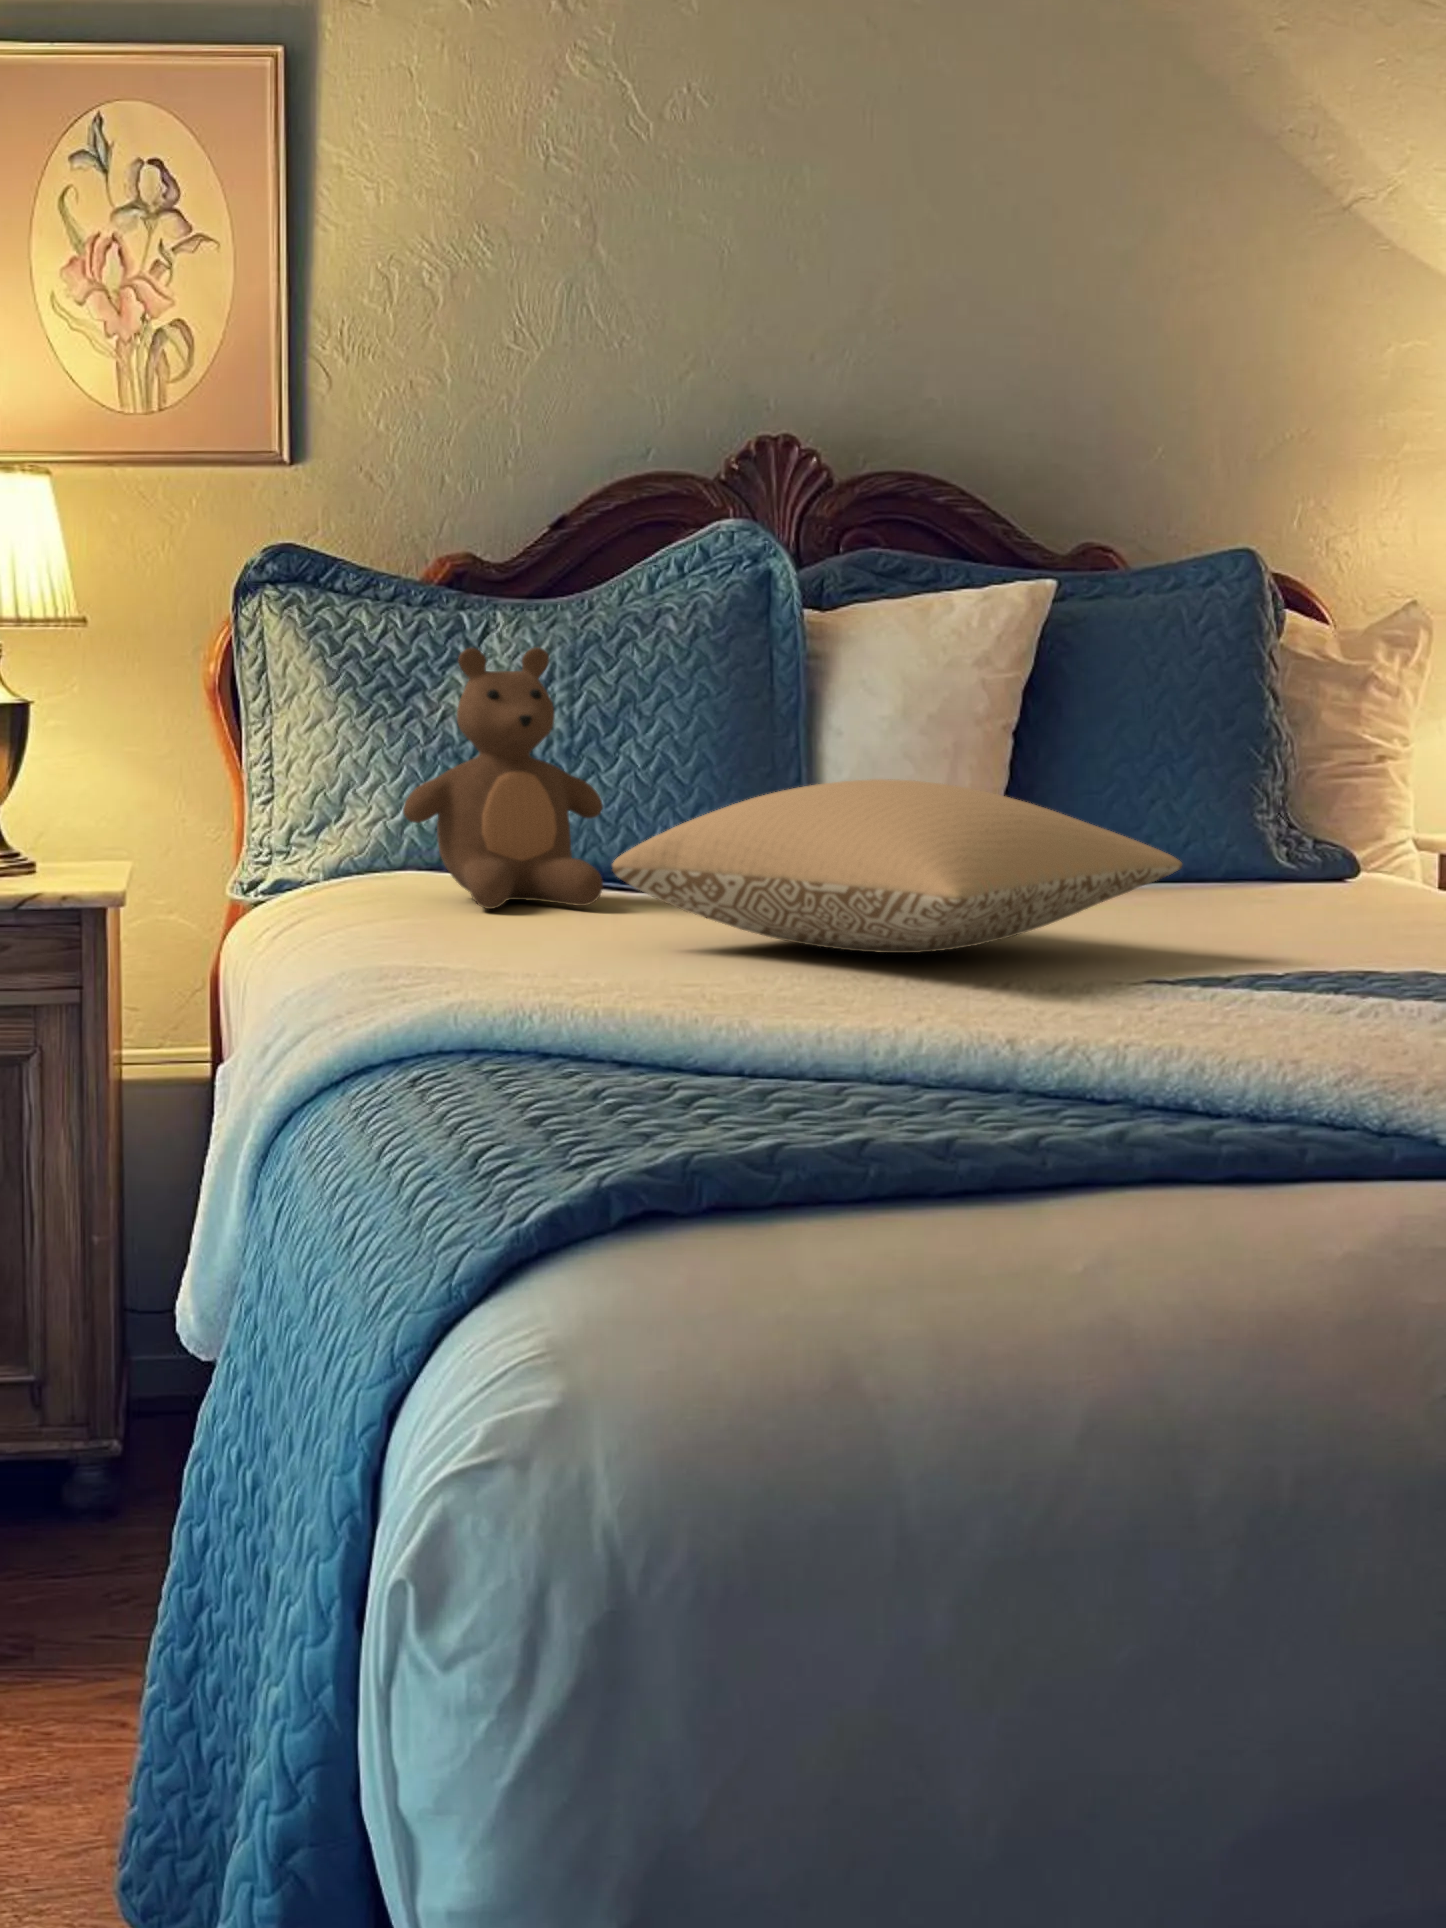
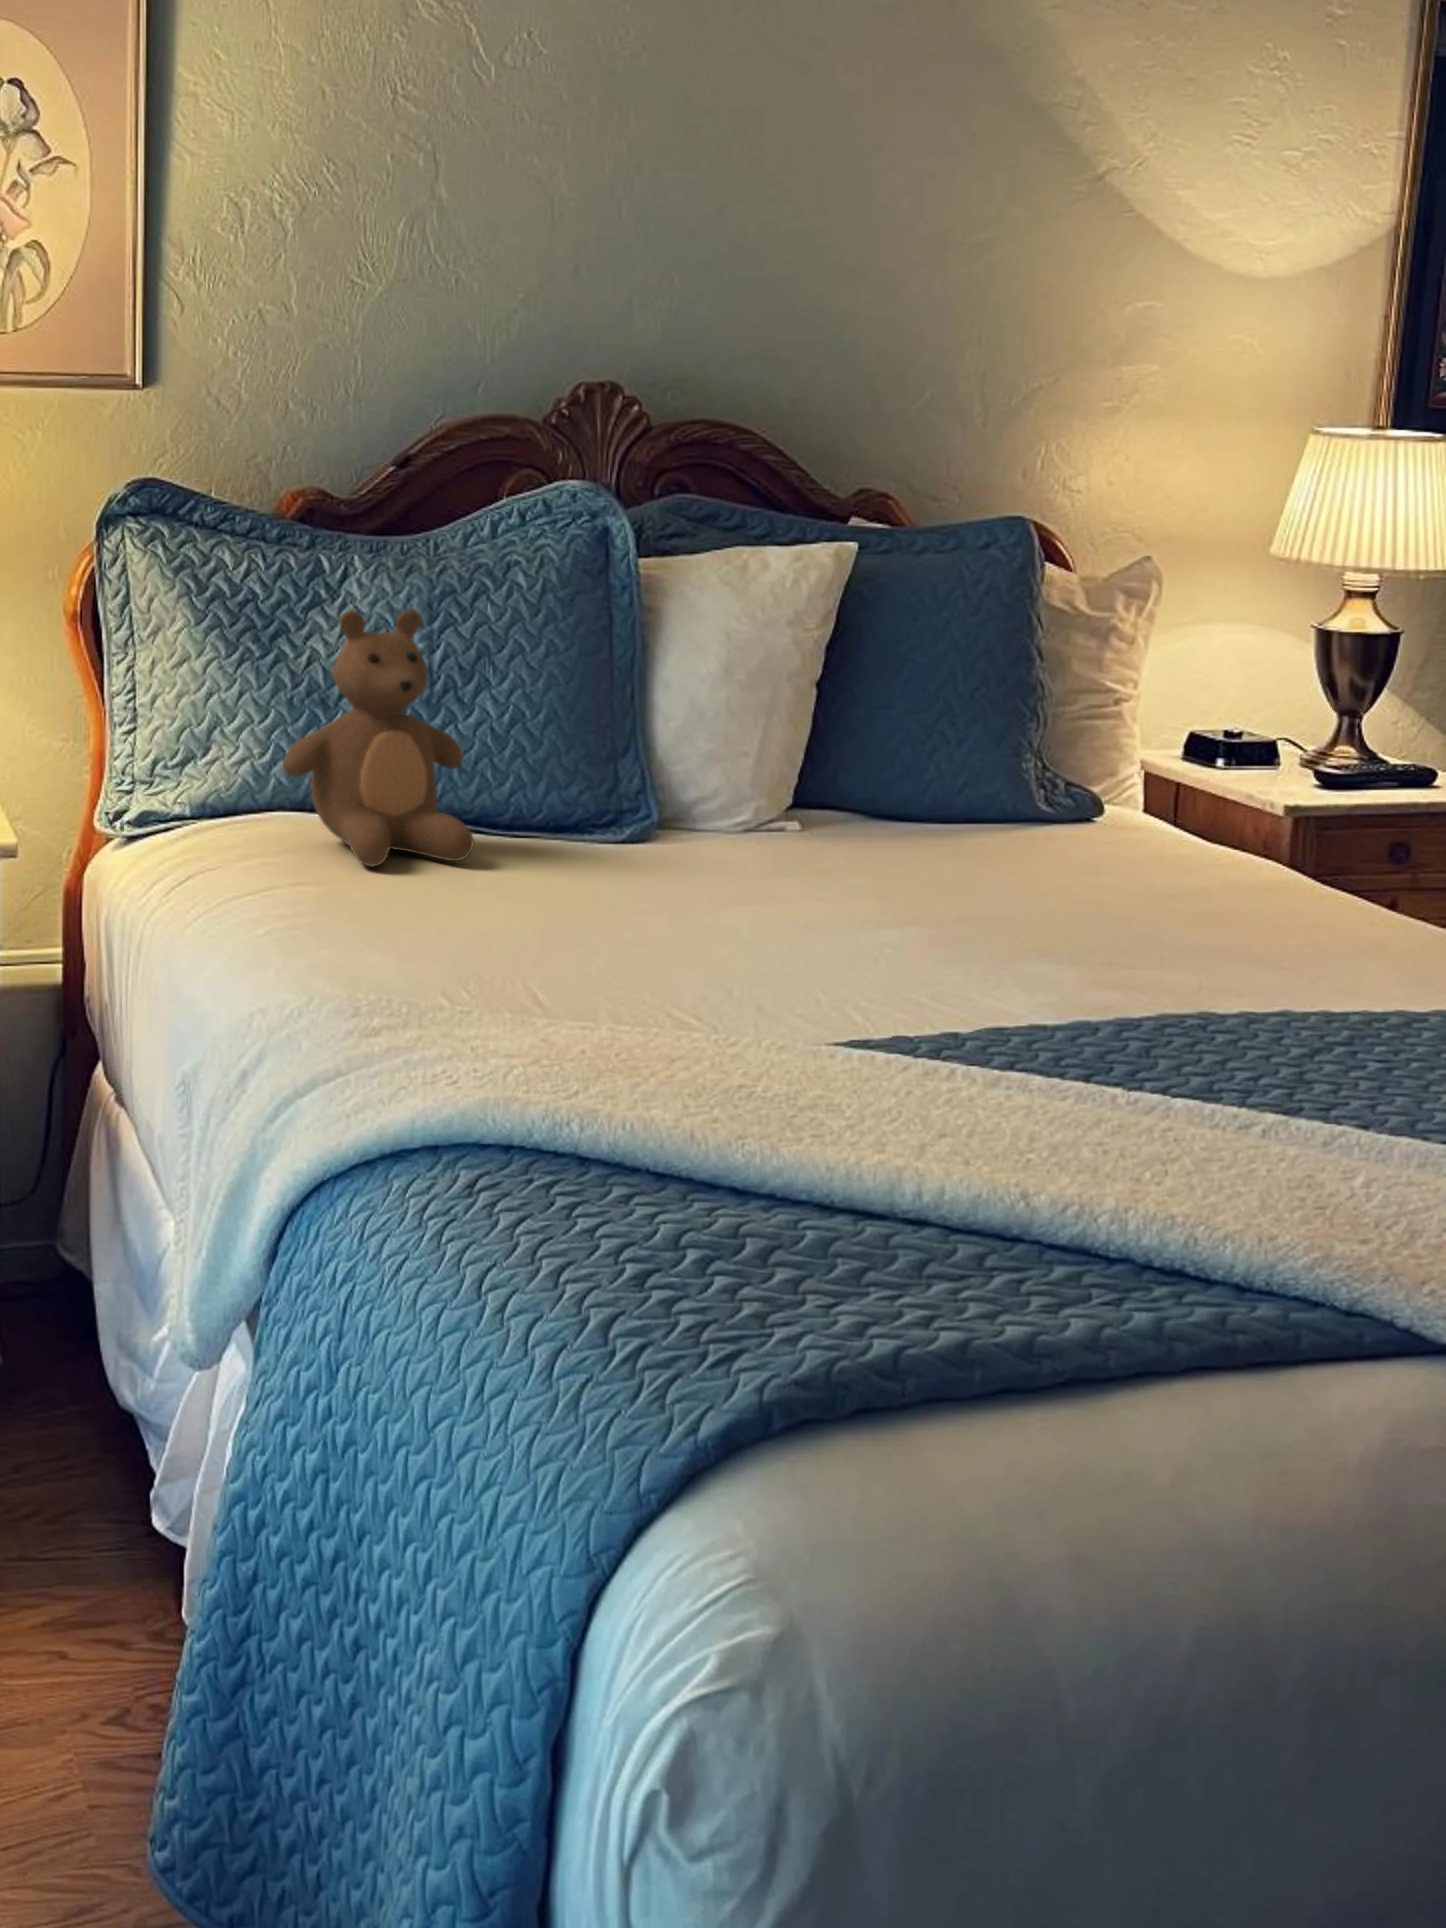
pillow: present [613,779,1182,953] -> none [520,774,1018,948]

